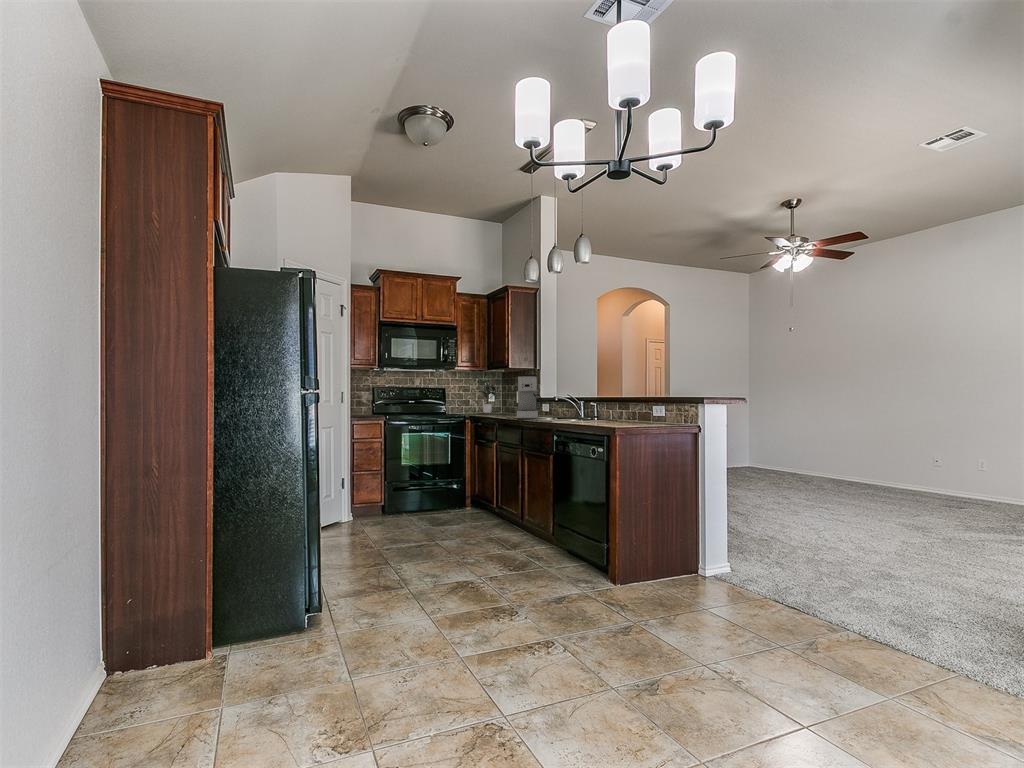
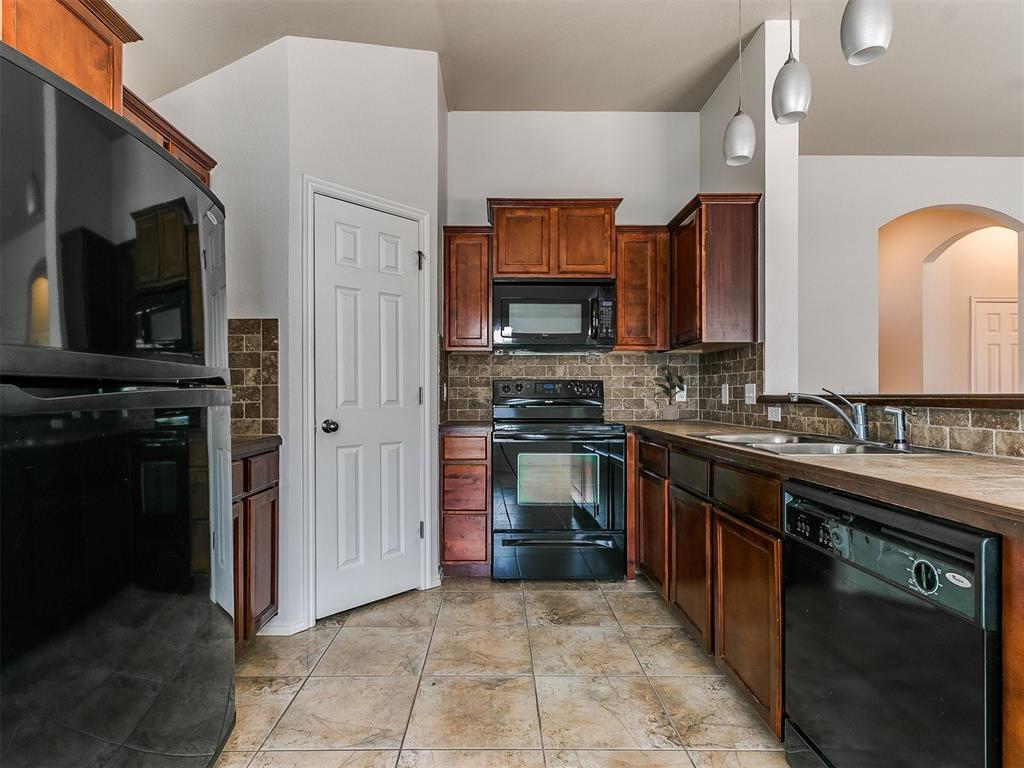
coffee maker: present [517,375,542,419] -> none [708,348,762,439]

